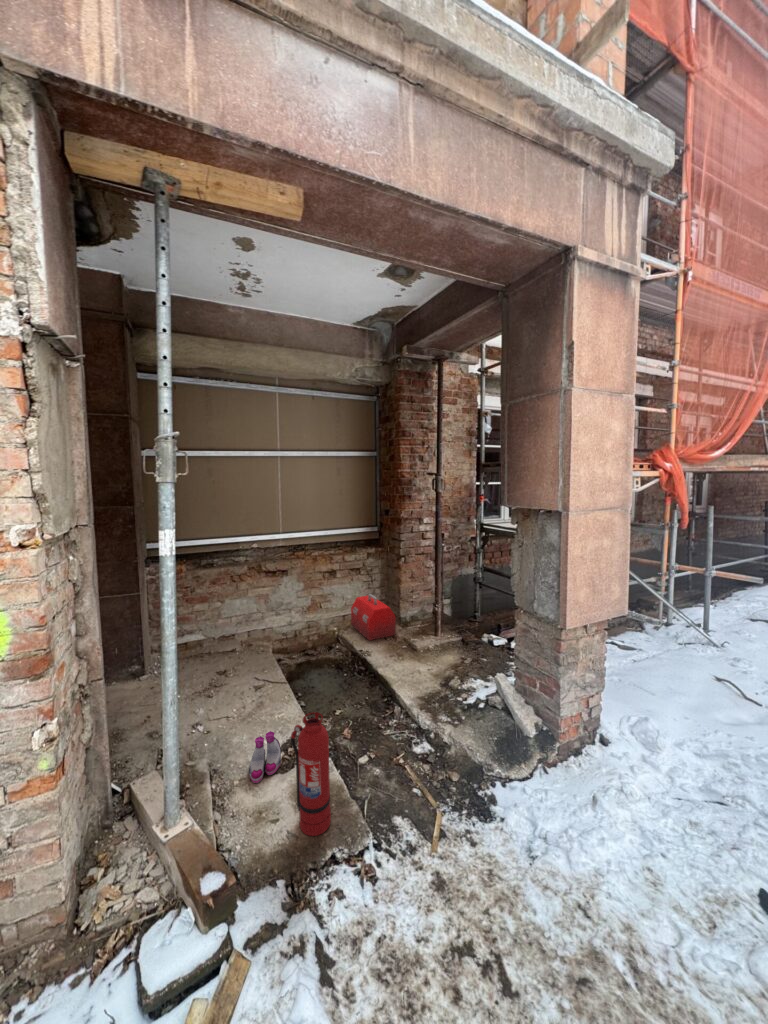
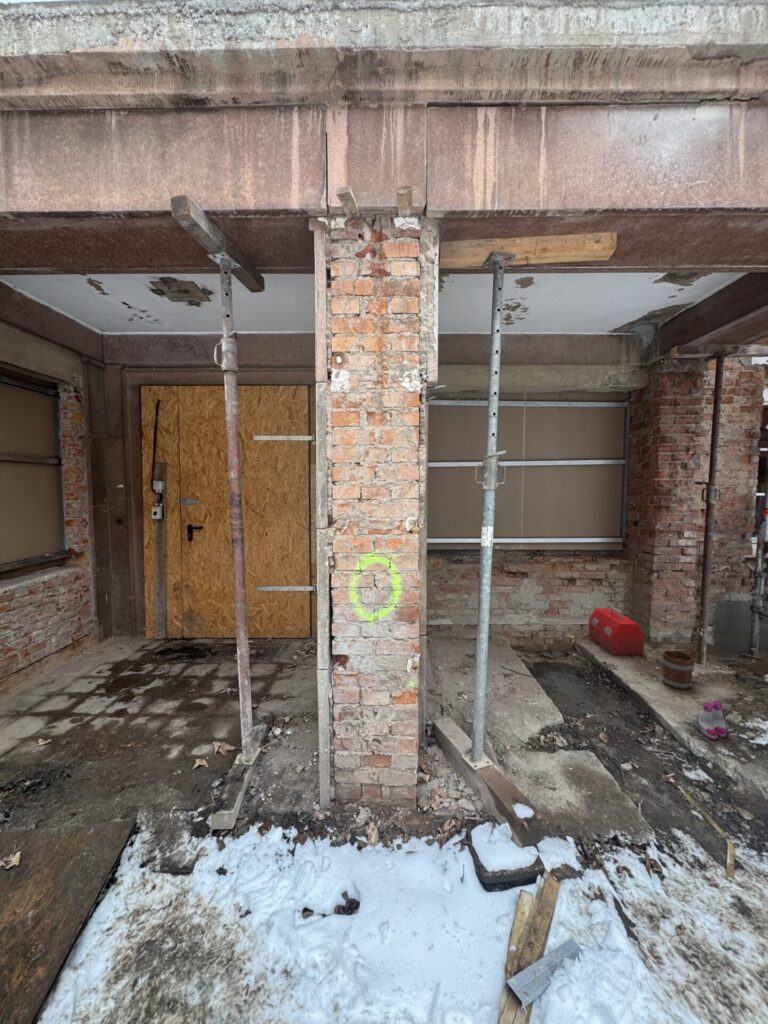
bucket: none [404,623,432,664] -> present [661,648,697,689]
fire extinguisher: present [291,712,331,836] -> none [571,702,611,814]
boots: present [249,731,281,783] -> present [697,701,727,739]

